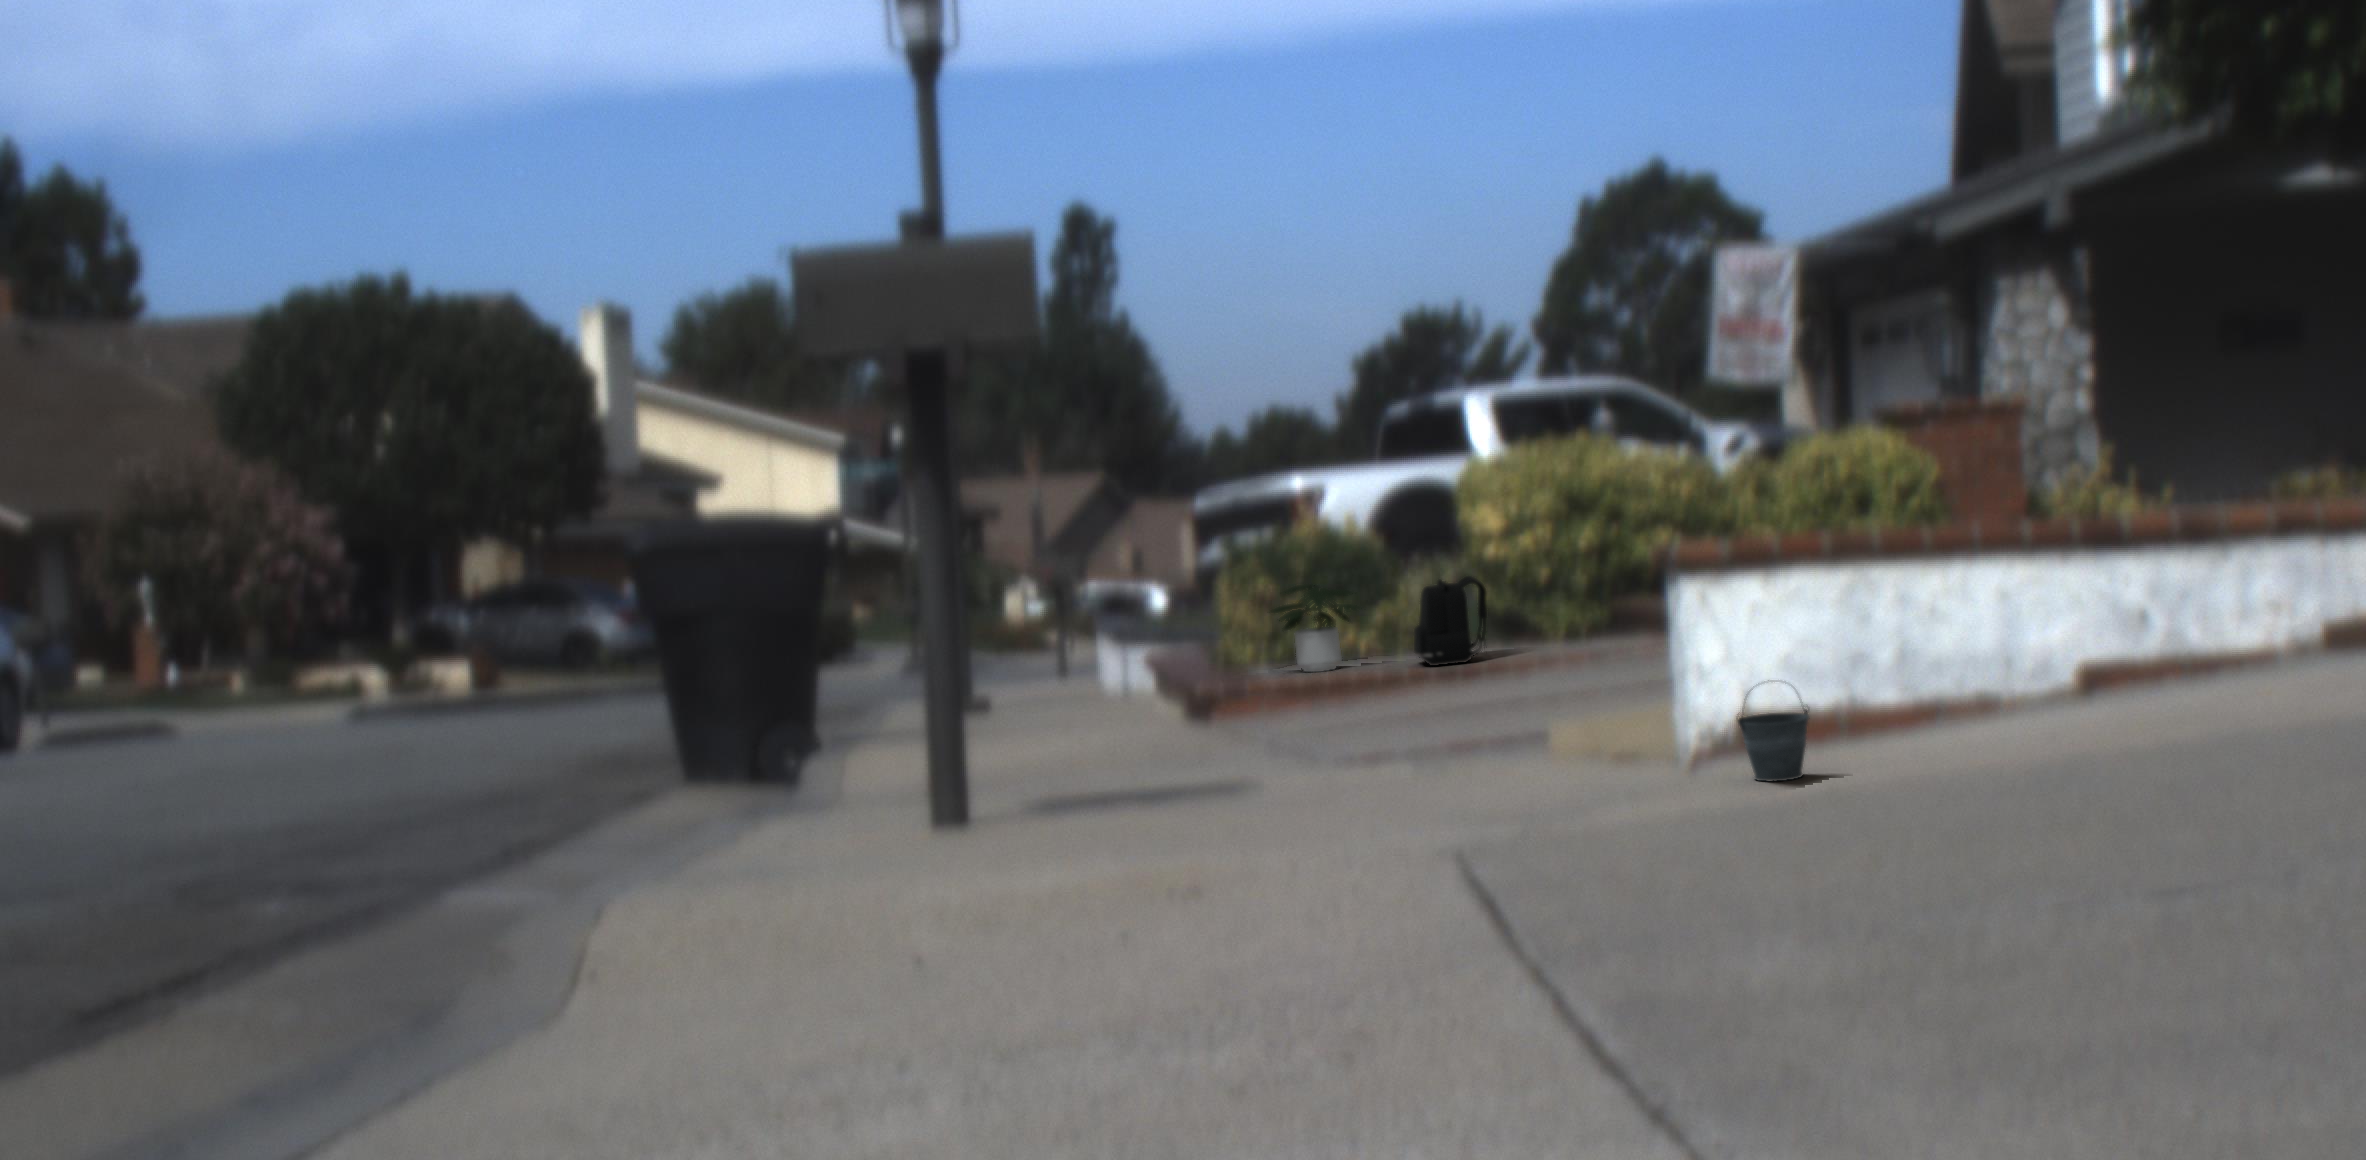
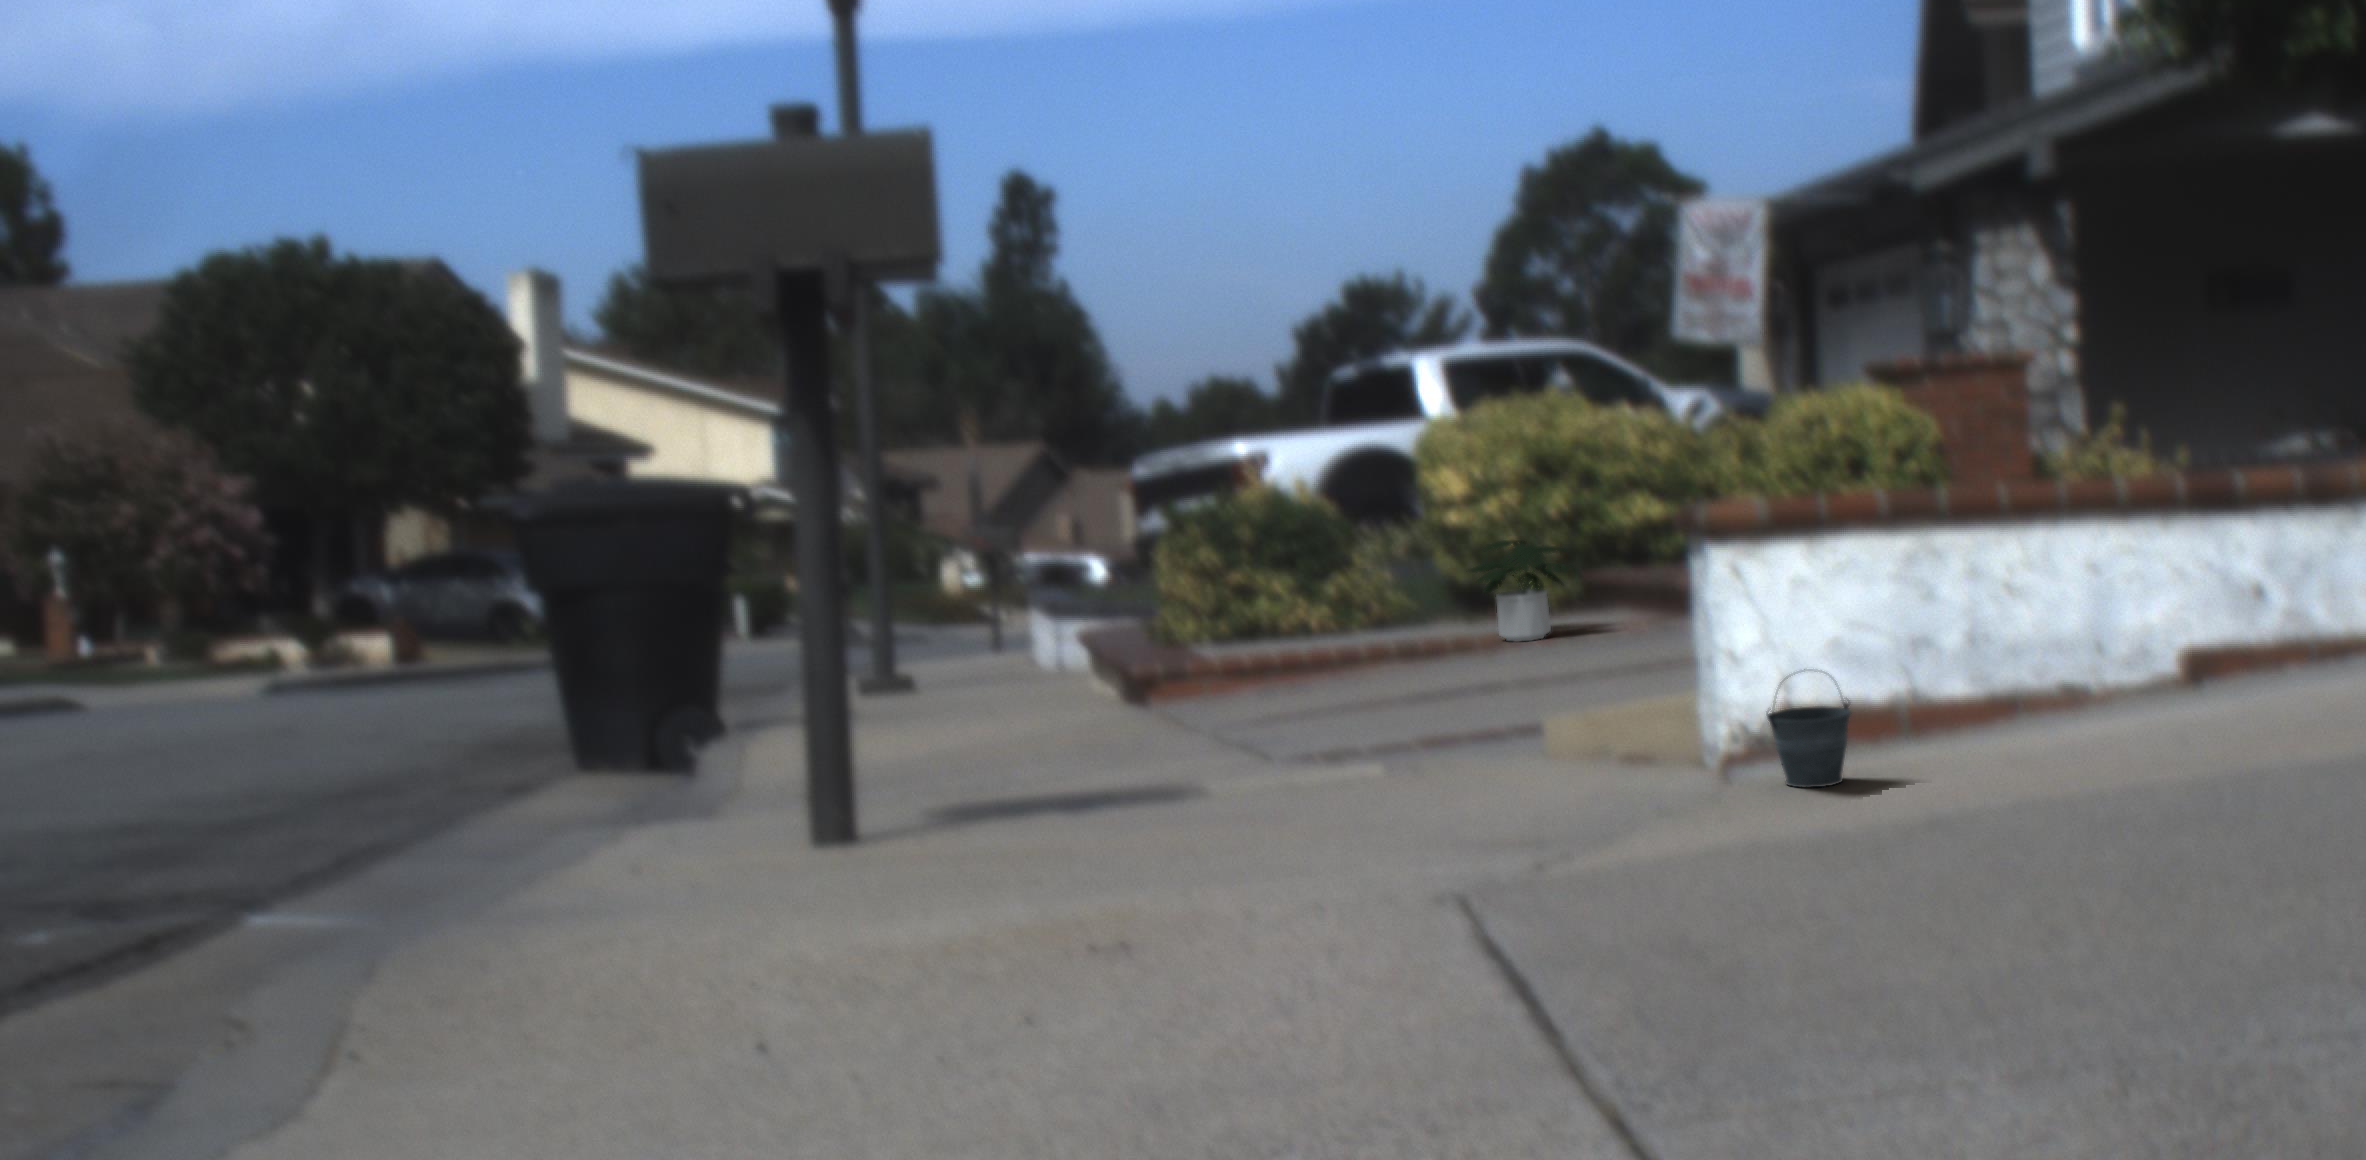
backpack: present [1414,576,1487,666] -> none [1370,546,1449,644]
potted plant: present [1271,584,1362,672] -> present [1469,540,1574,642]

